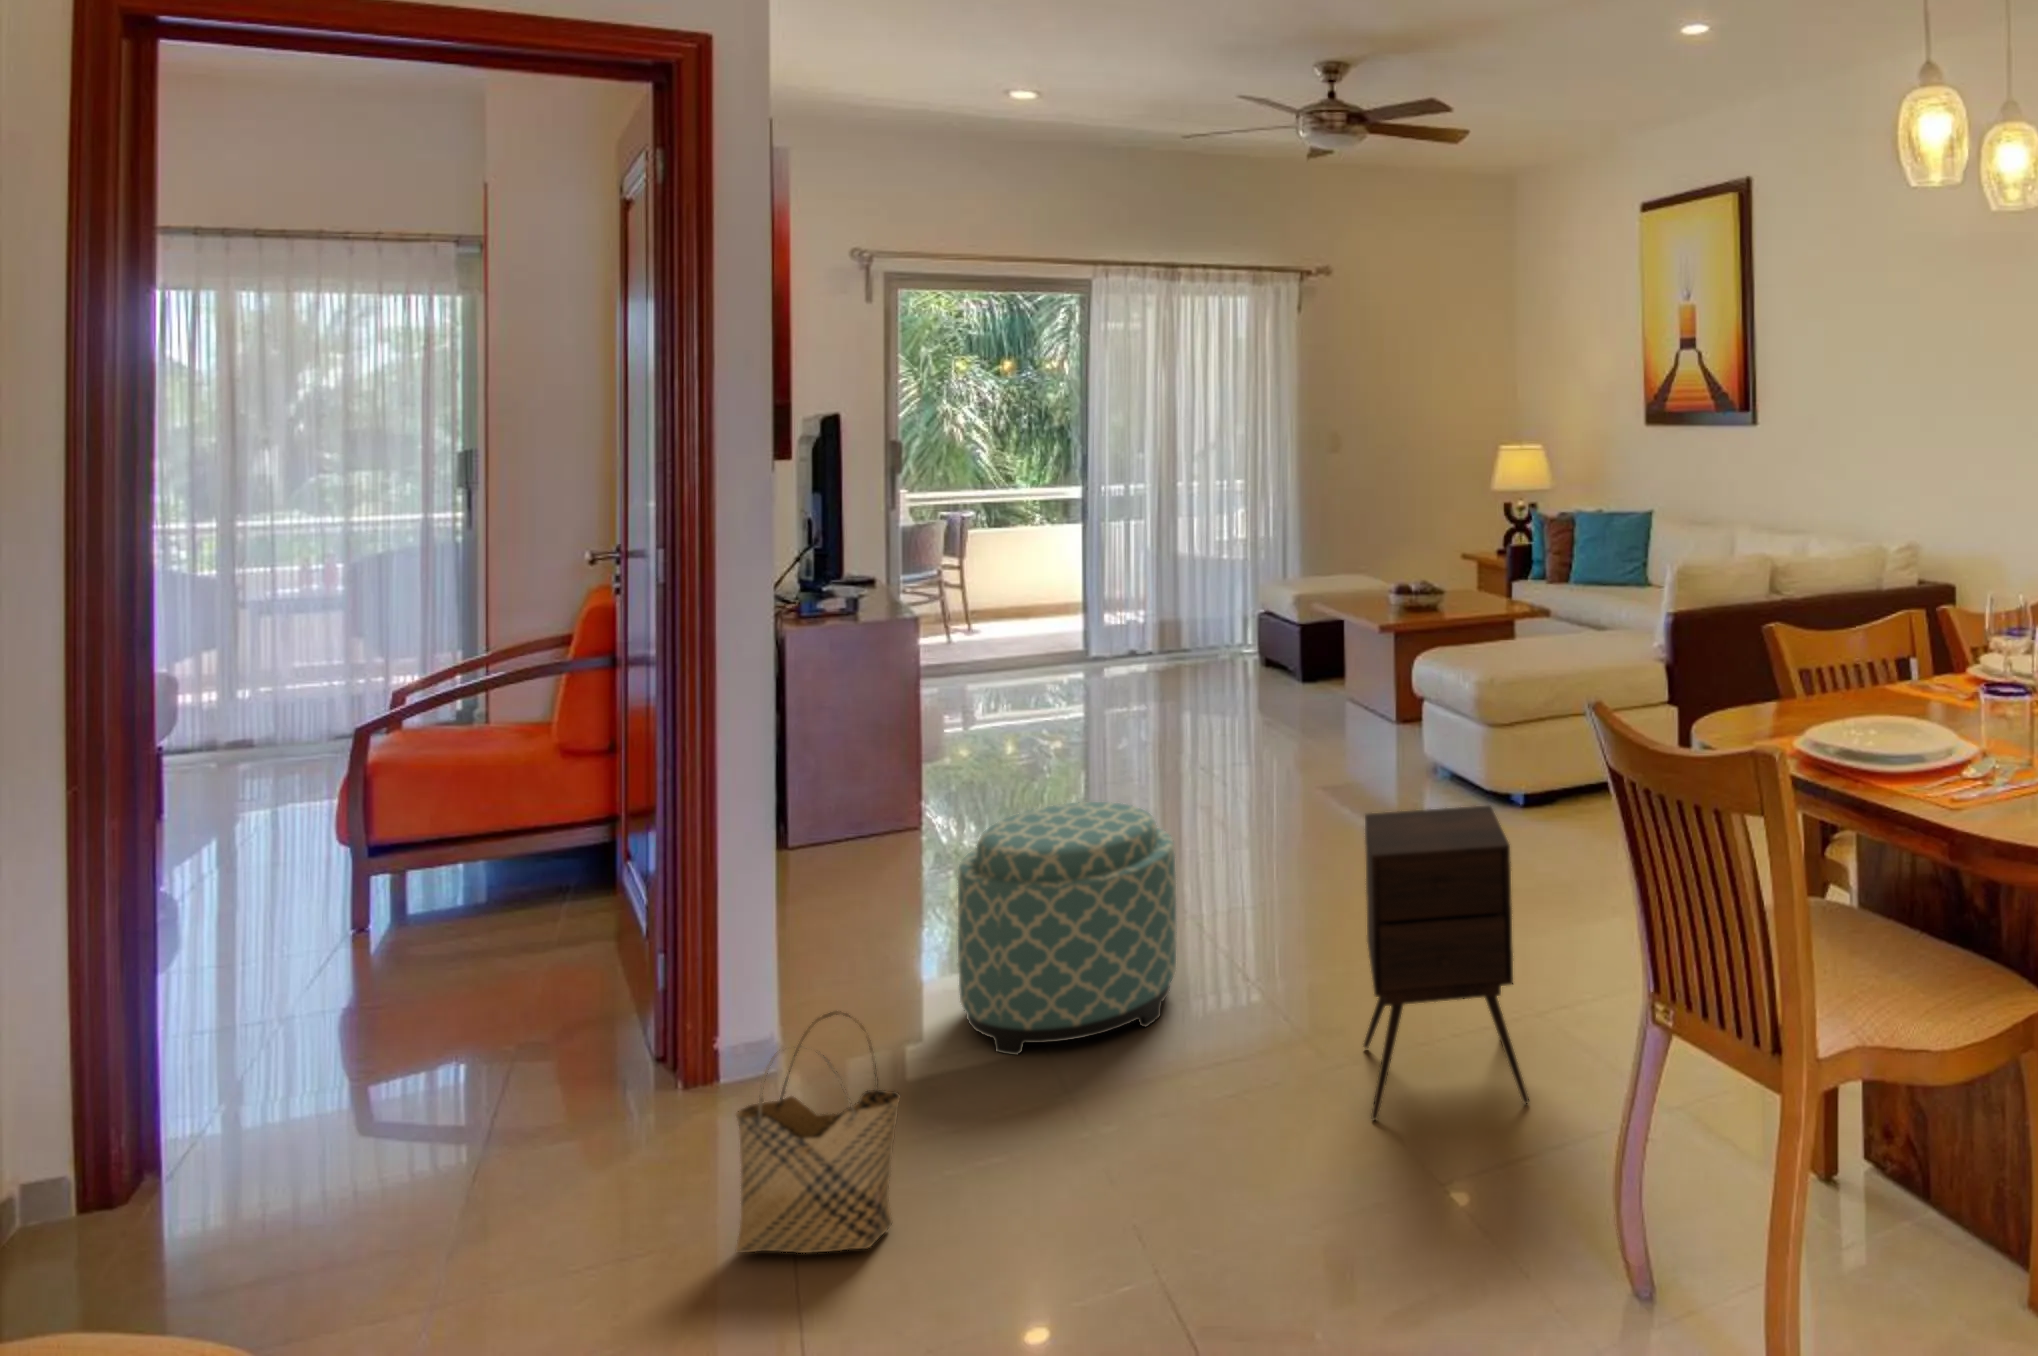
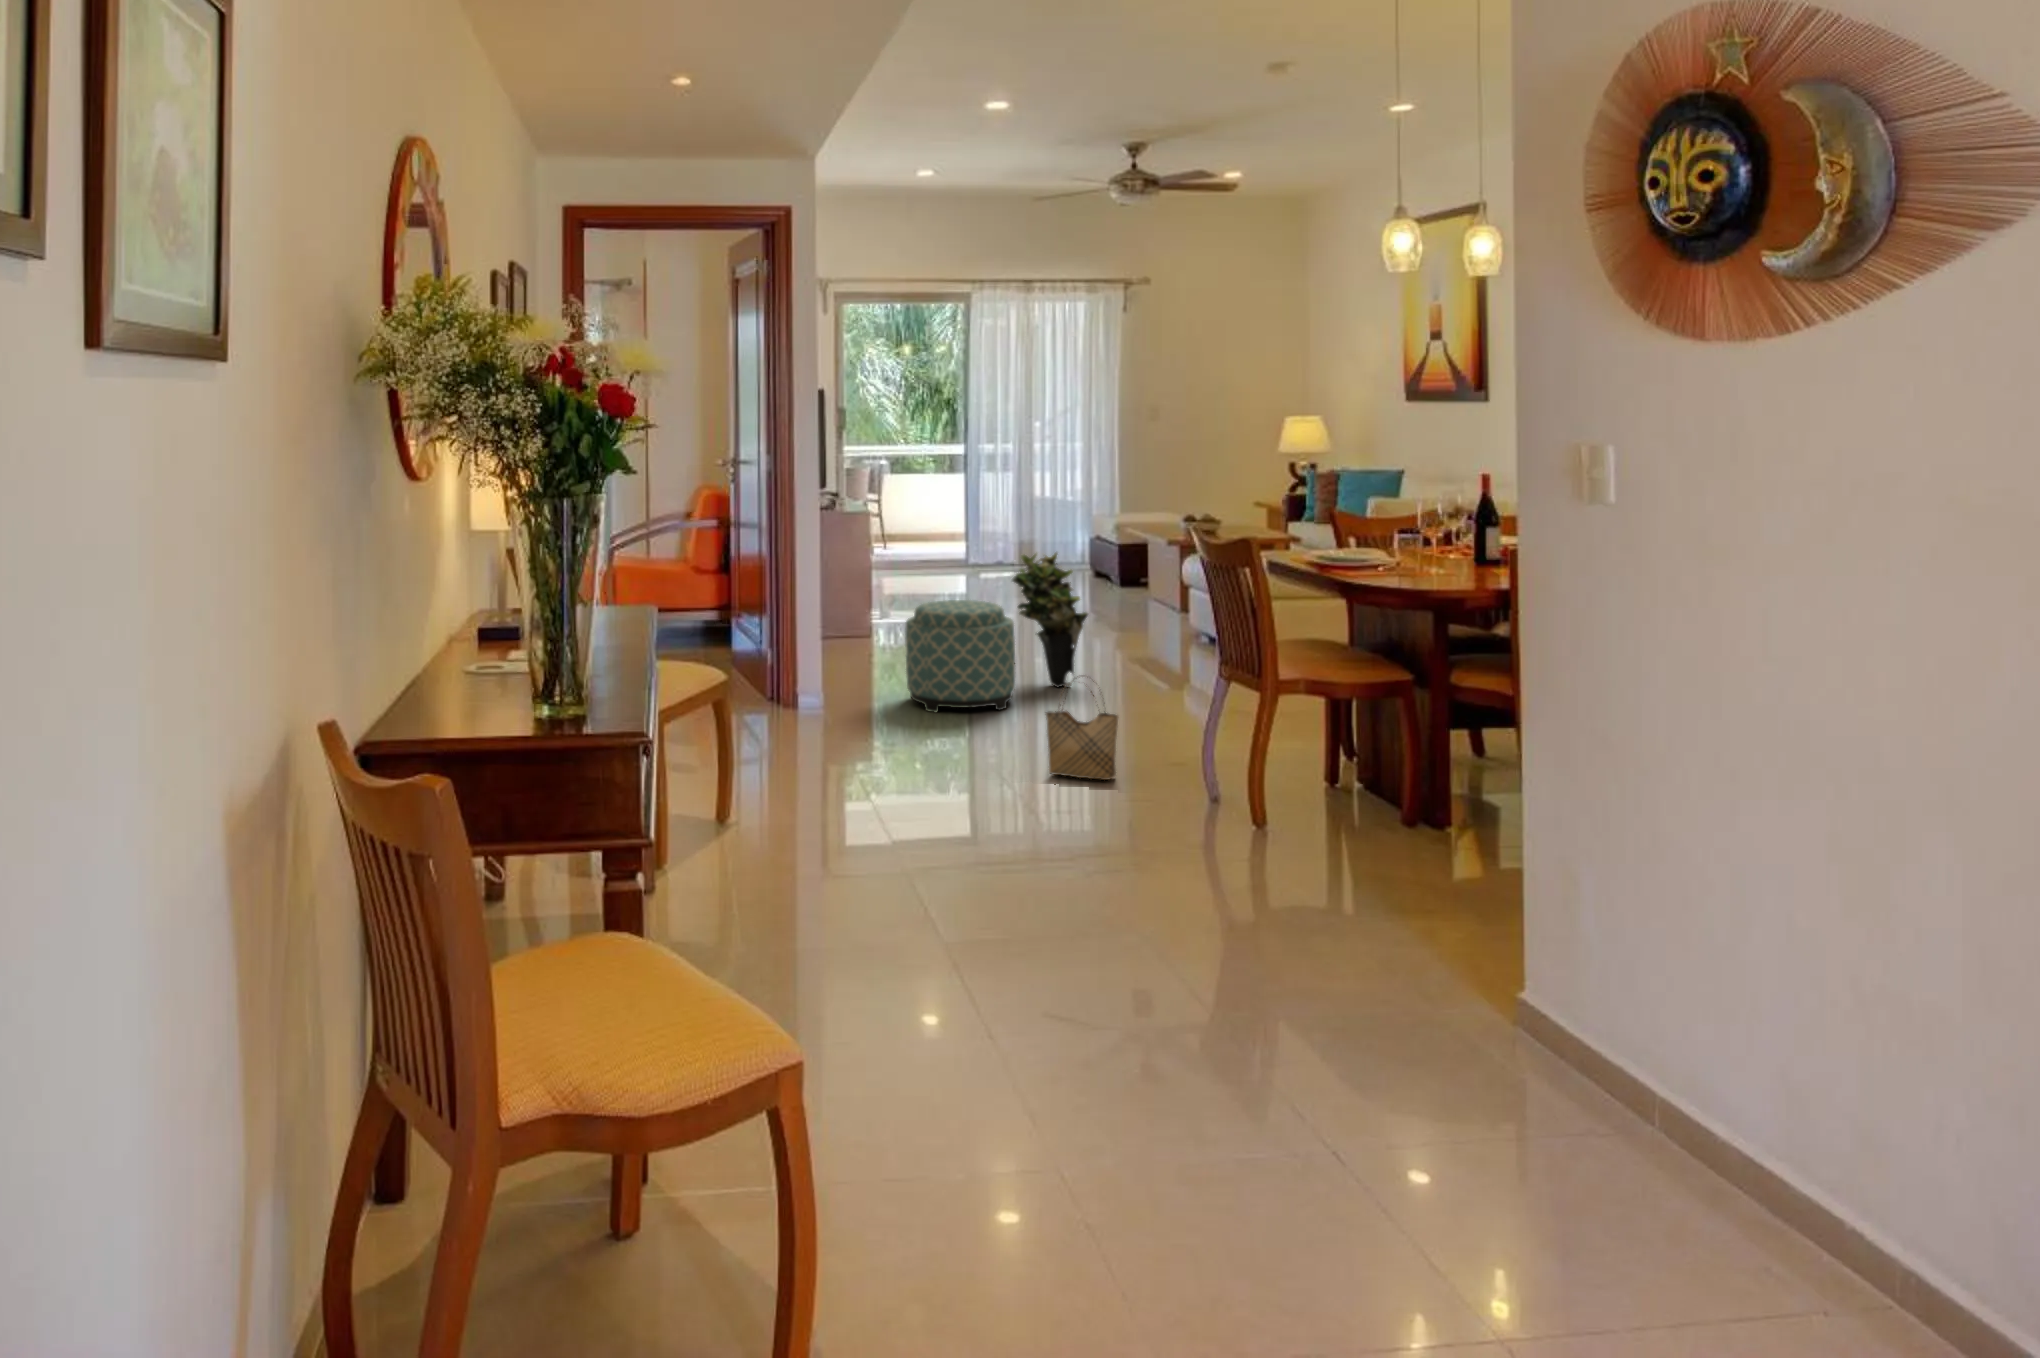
potted plant: none [1165,686,1300,934] -> present [1012,553,1088,687]
side table: present [1364,806,1529,1120] -> none [1107,603,1190,749]
woven basket: present [736,1011,900,1253] -> present [1046,676,1118,780]

